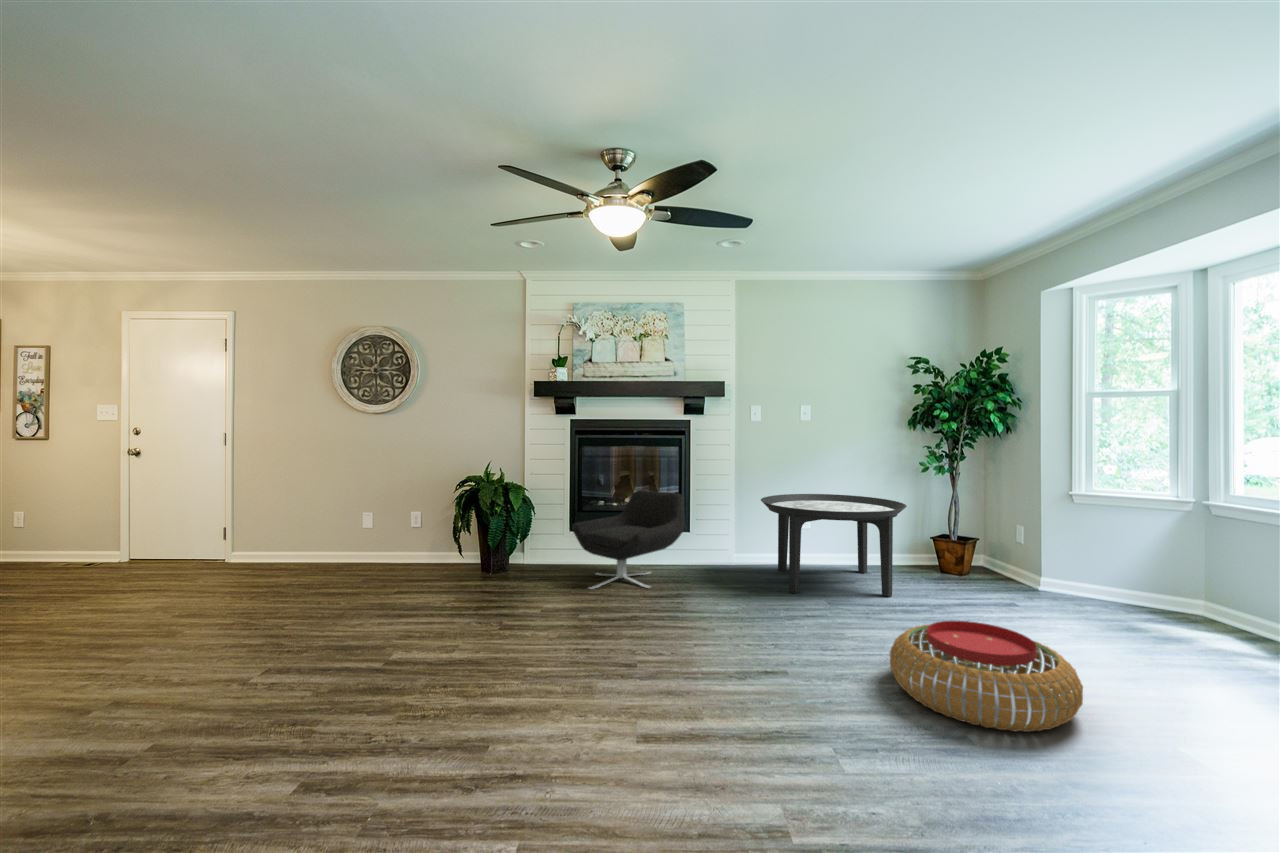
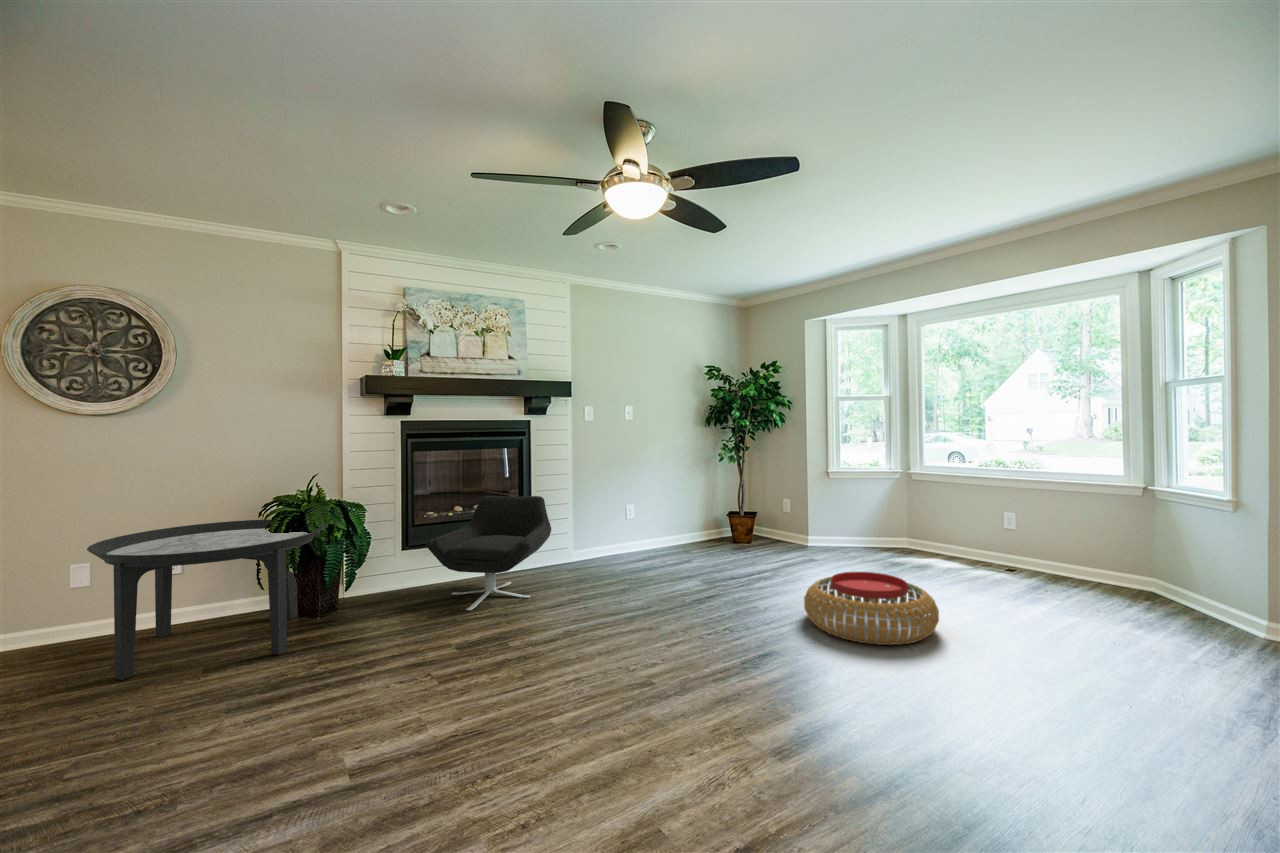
round table: present [761,494,907,597] -> present [87,519,325,680]

